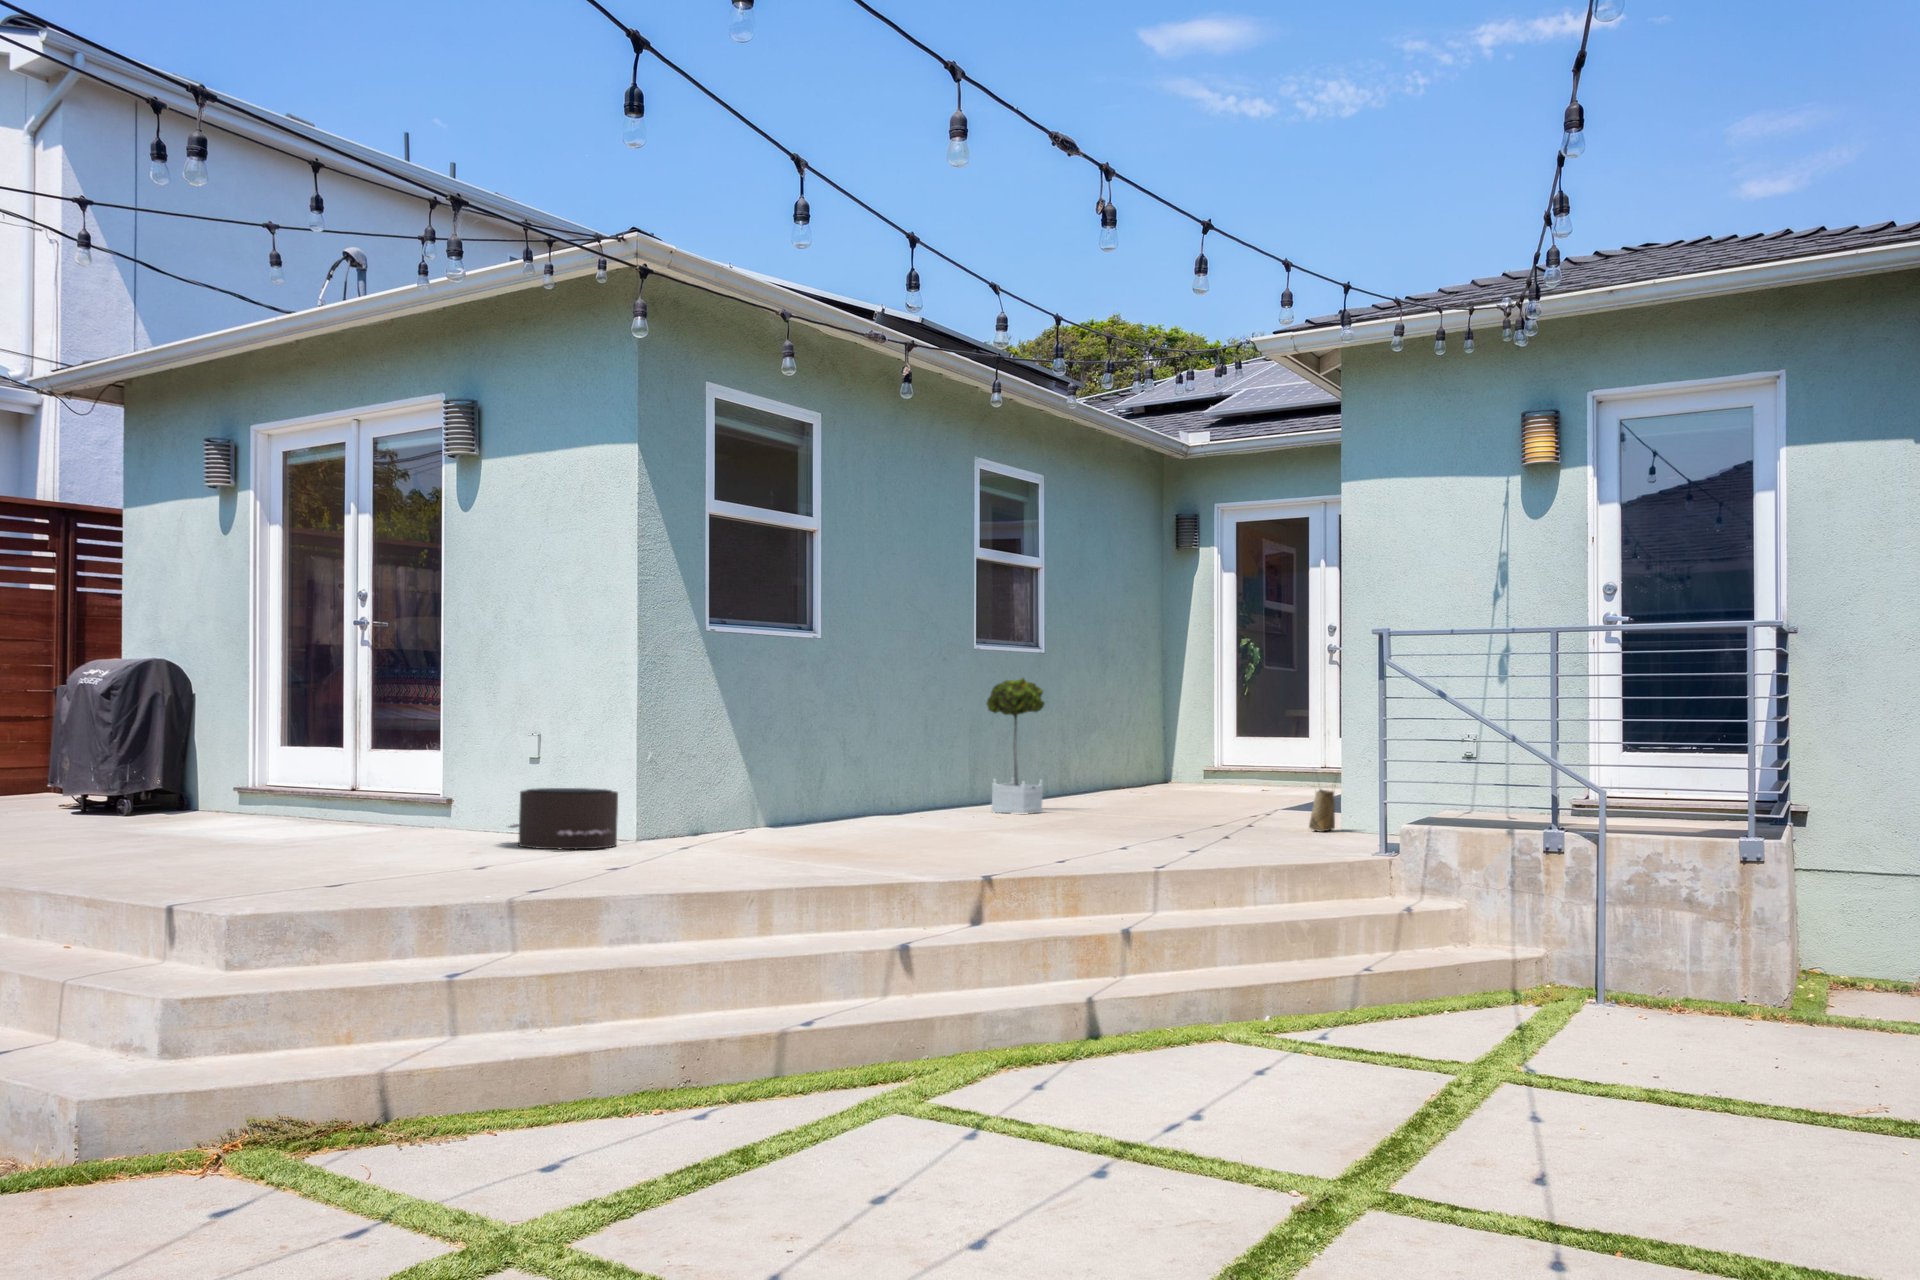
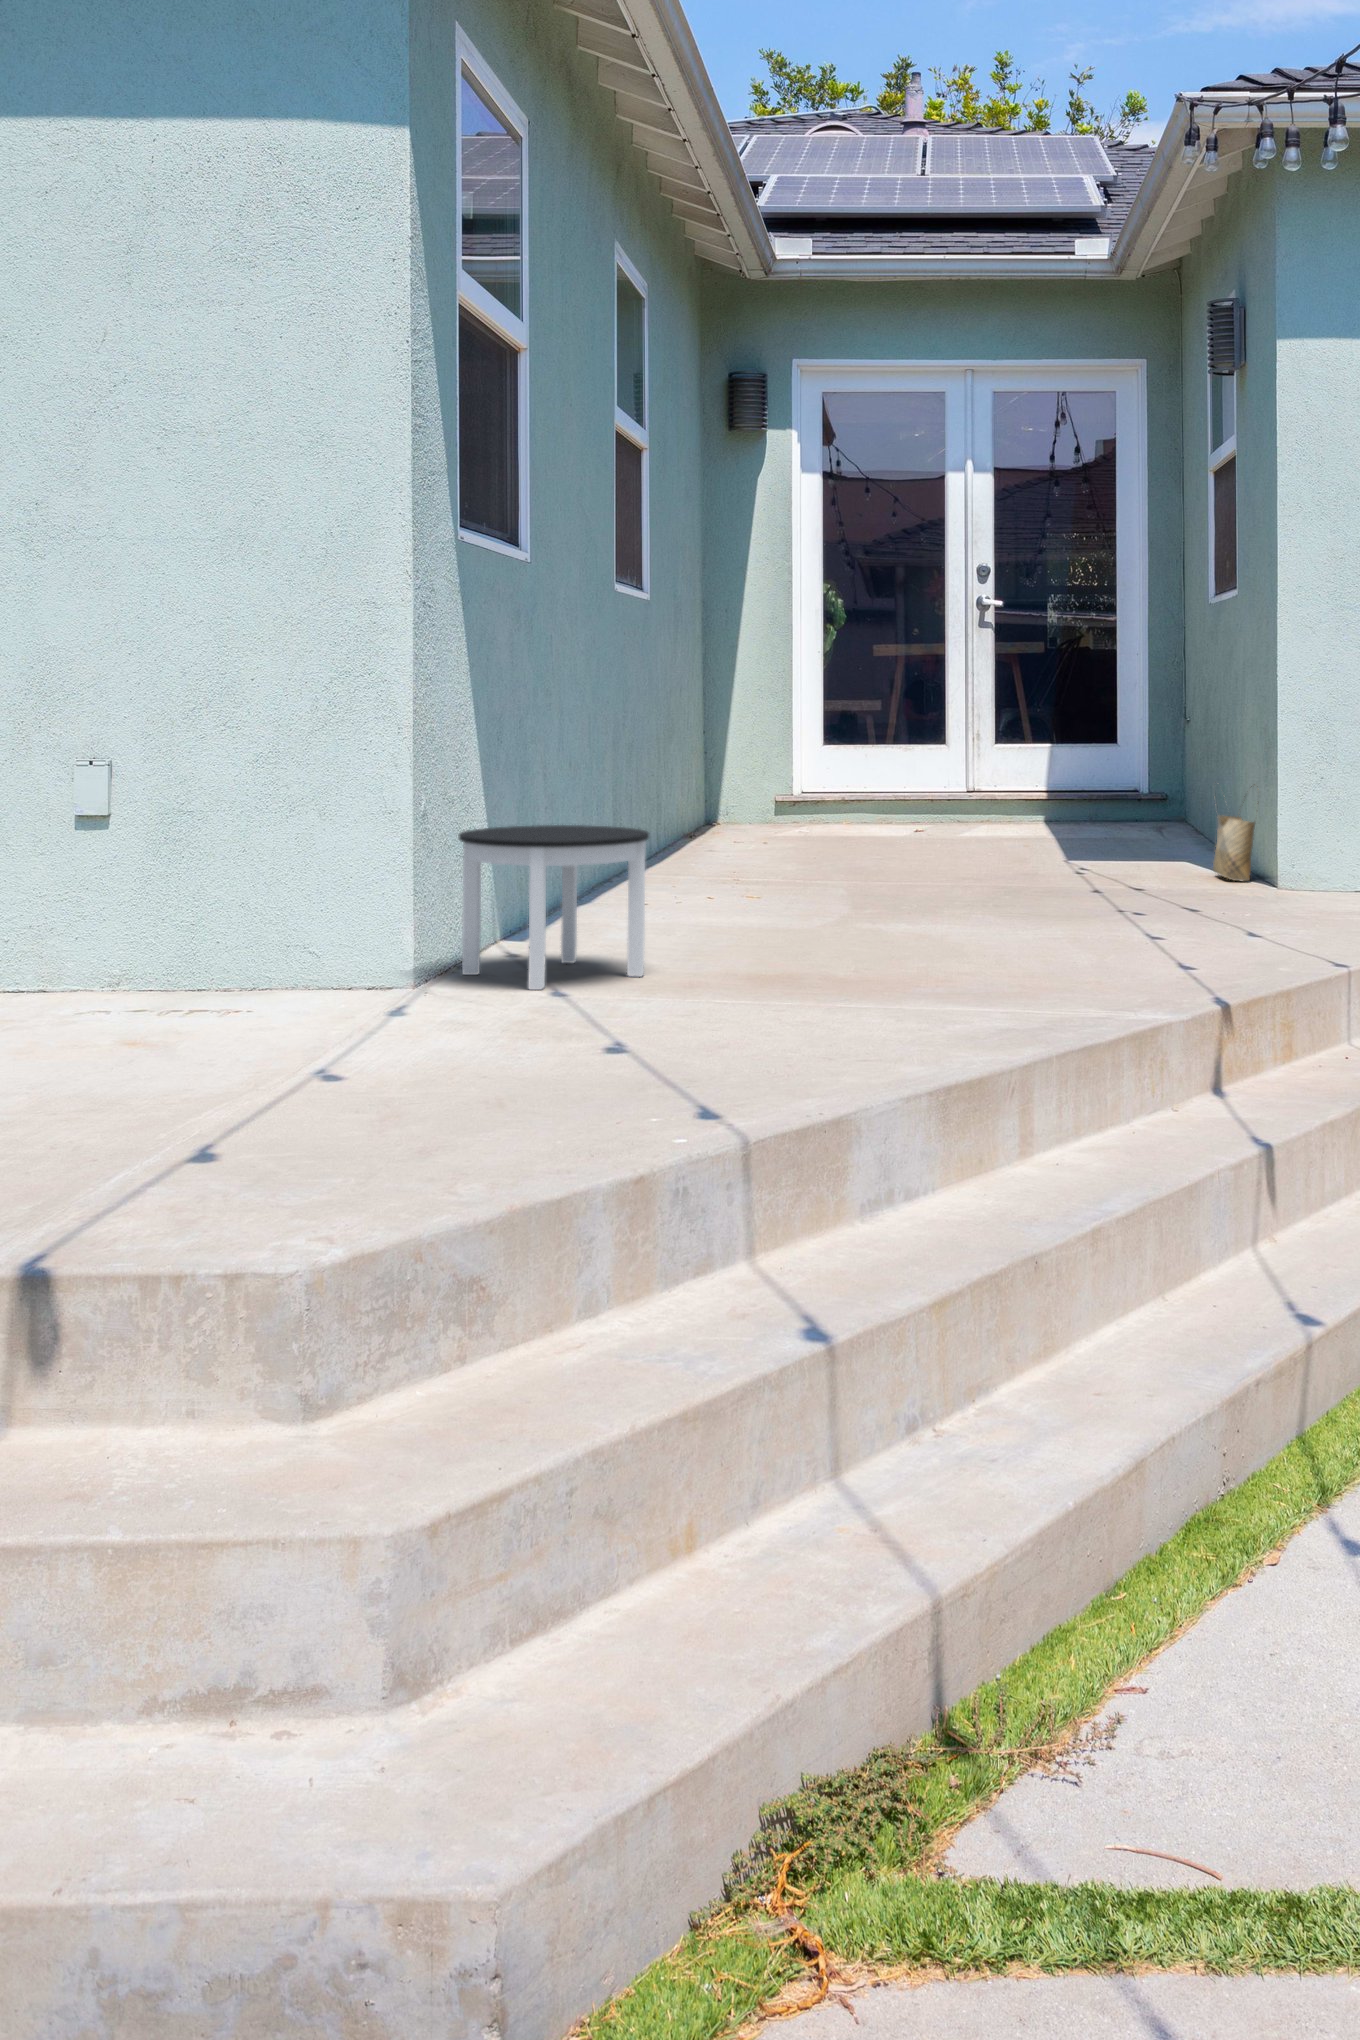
potted tree: present [987,678,1045,814] -> none [629,638,725,875]
round table: none [730,760,820,832] -> present [459,825,649,990]
pouf: present [508,788,618,849] -> none [243,956,591,1144]

